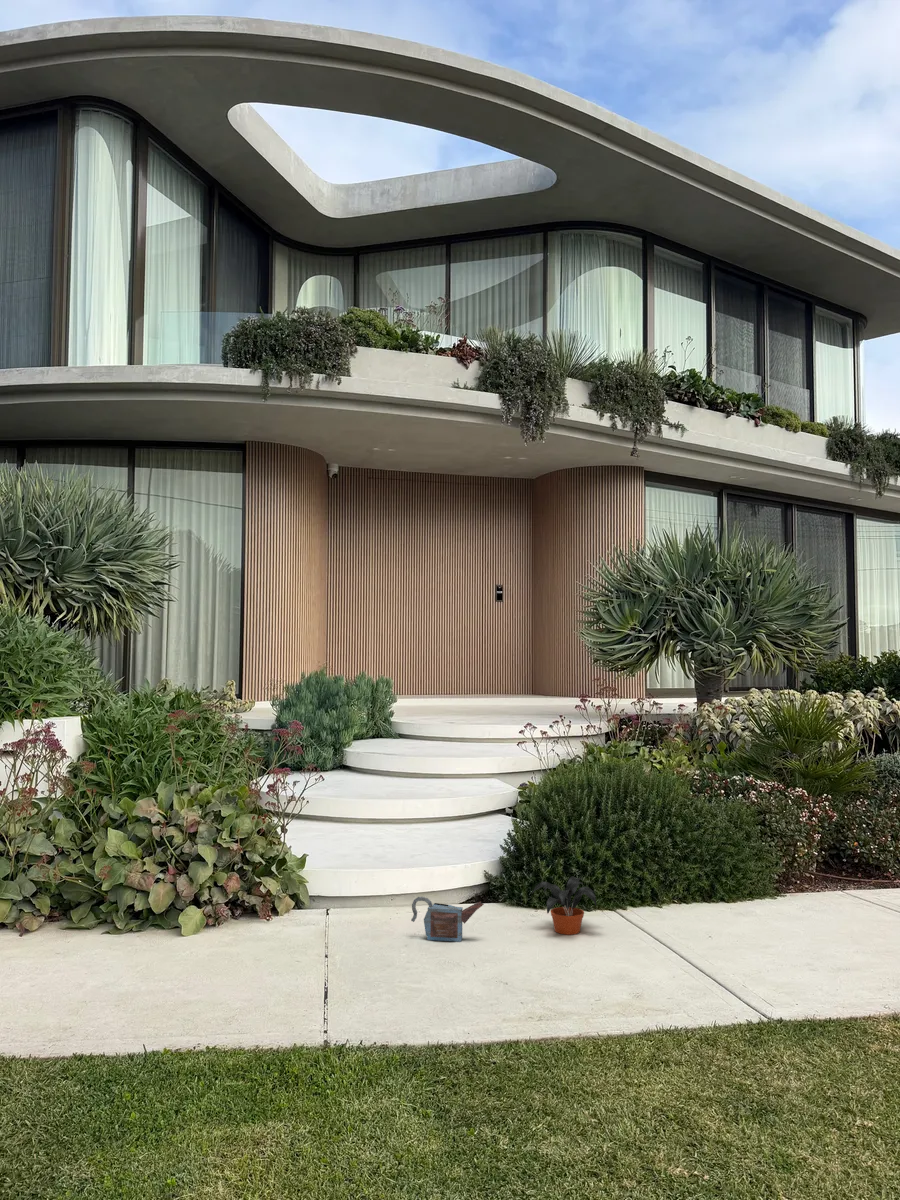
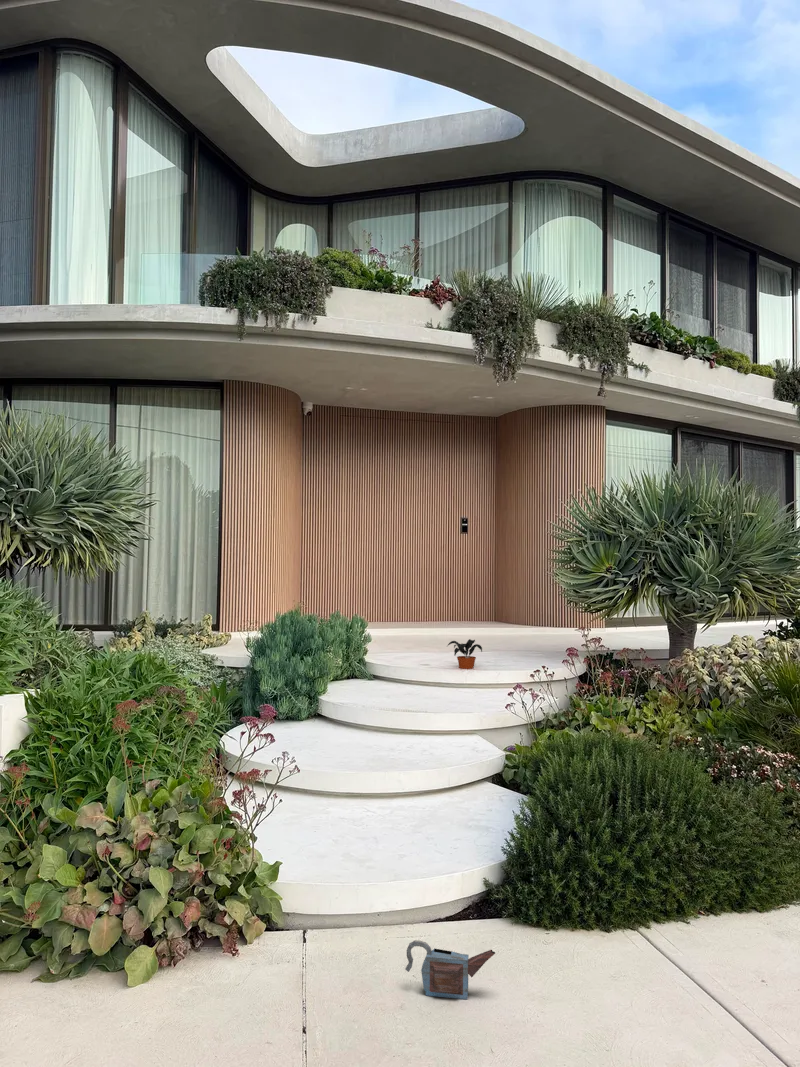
potted plant: present [532,876,596,935] -> present [448,639,482,669]

